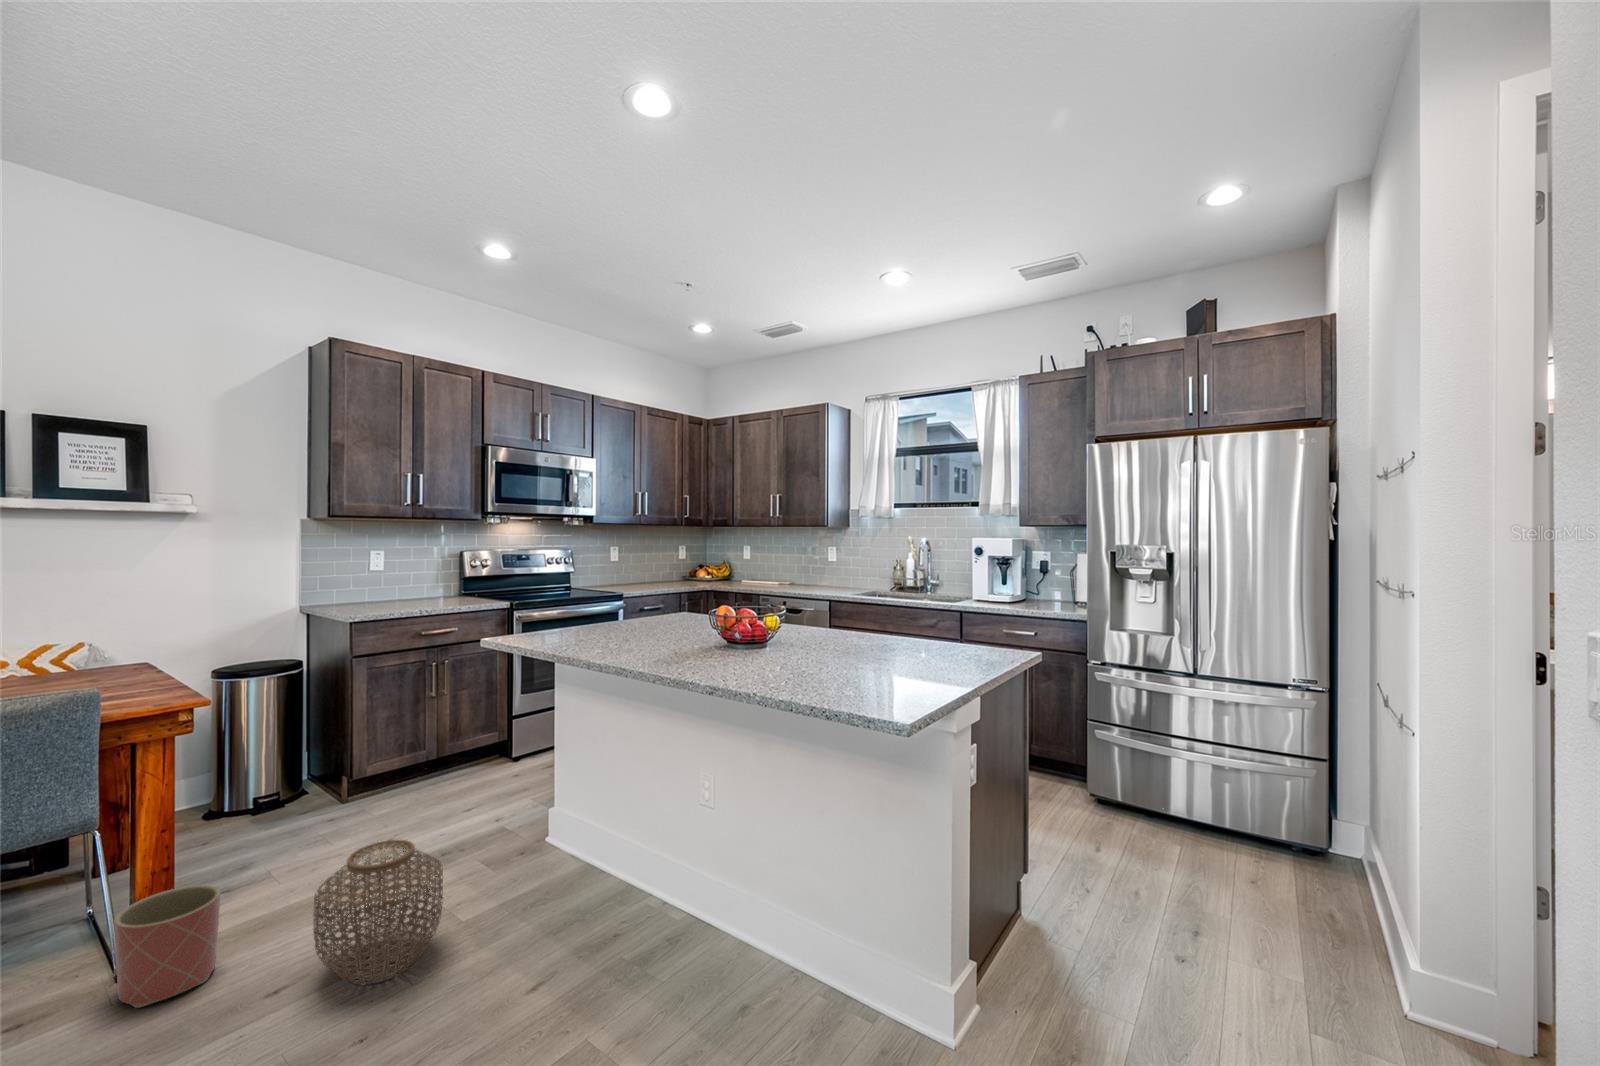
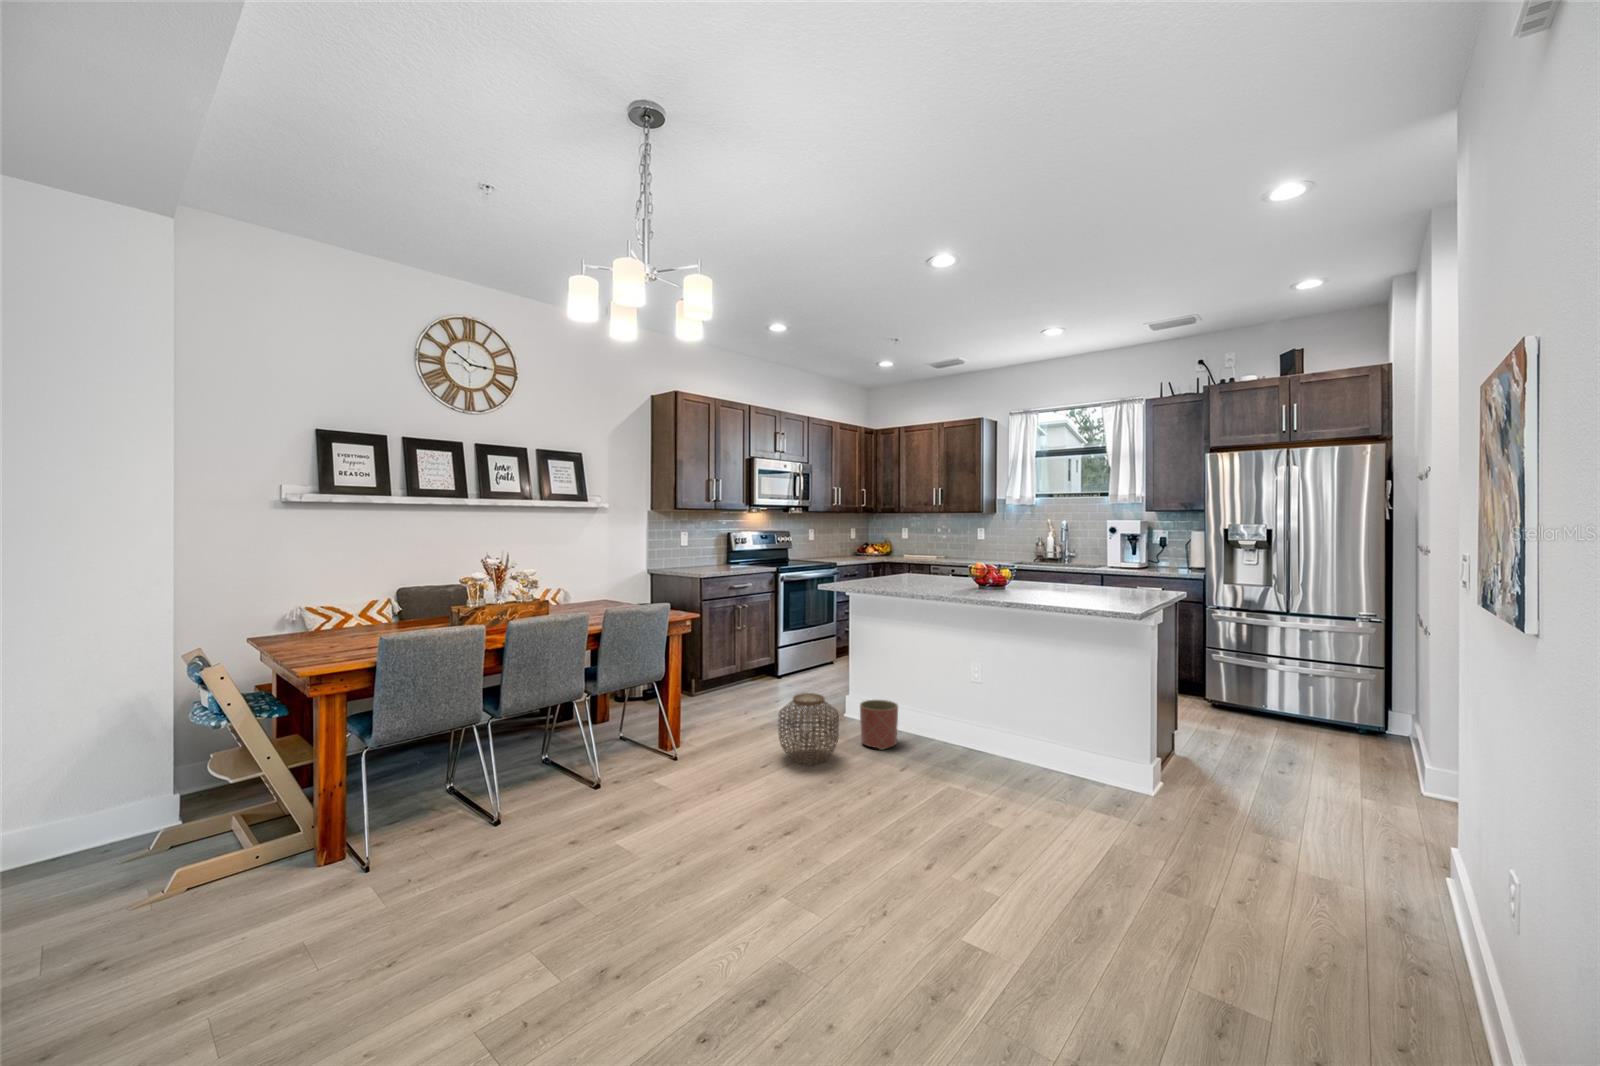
planter: present [114,885,221,1008] -> present [860,700,898,750]

